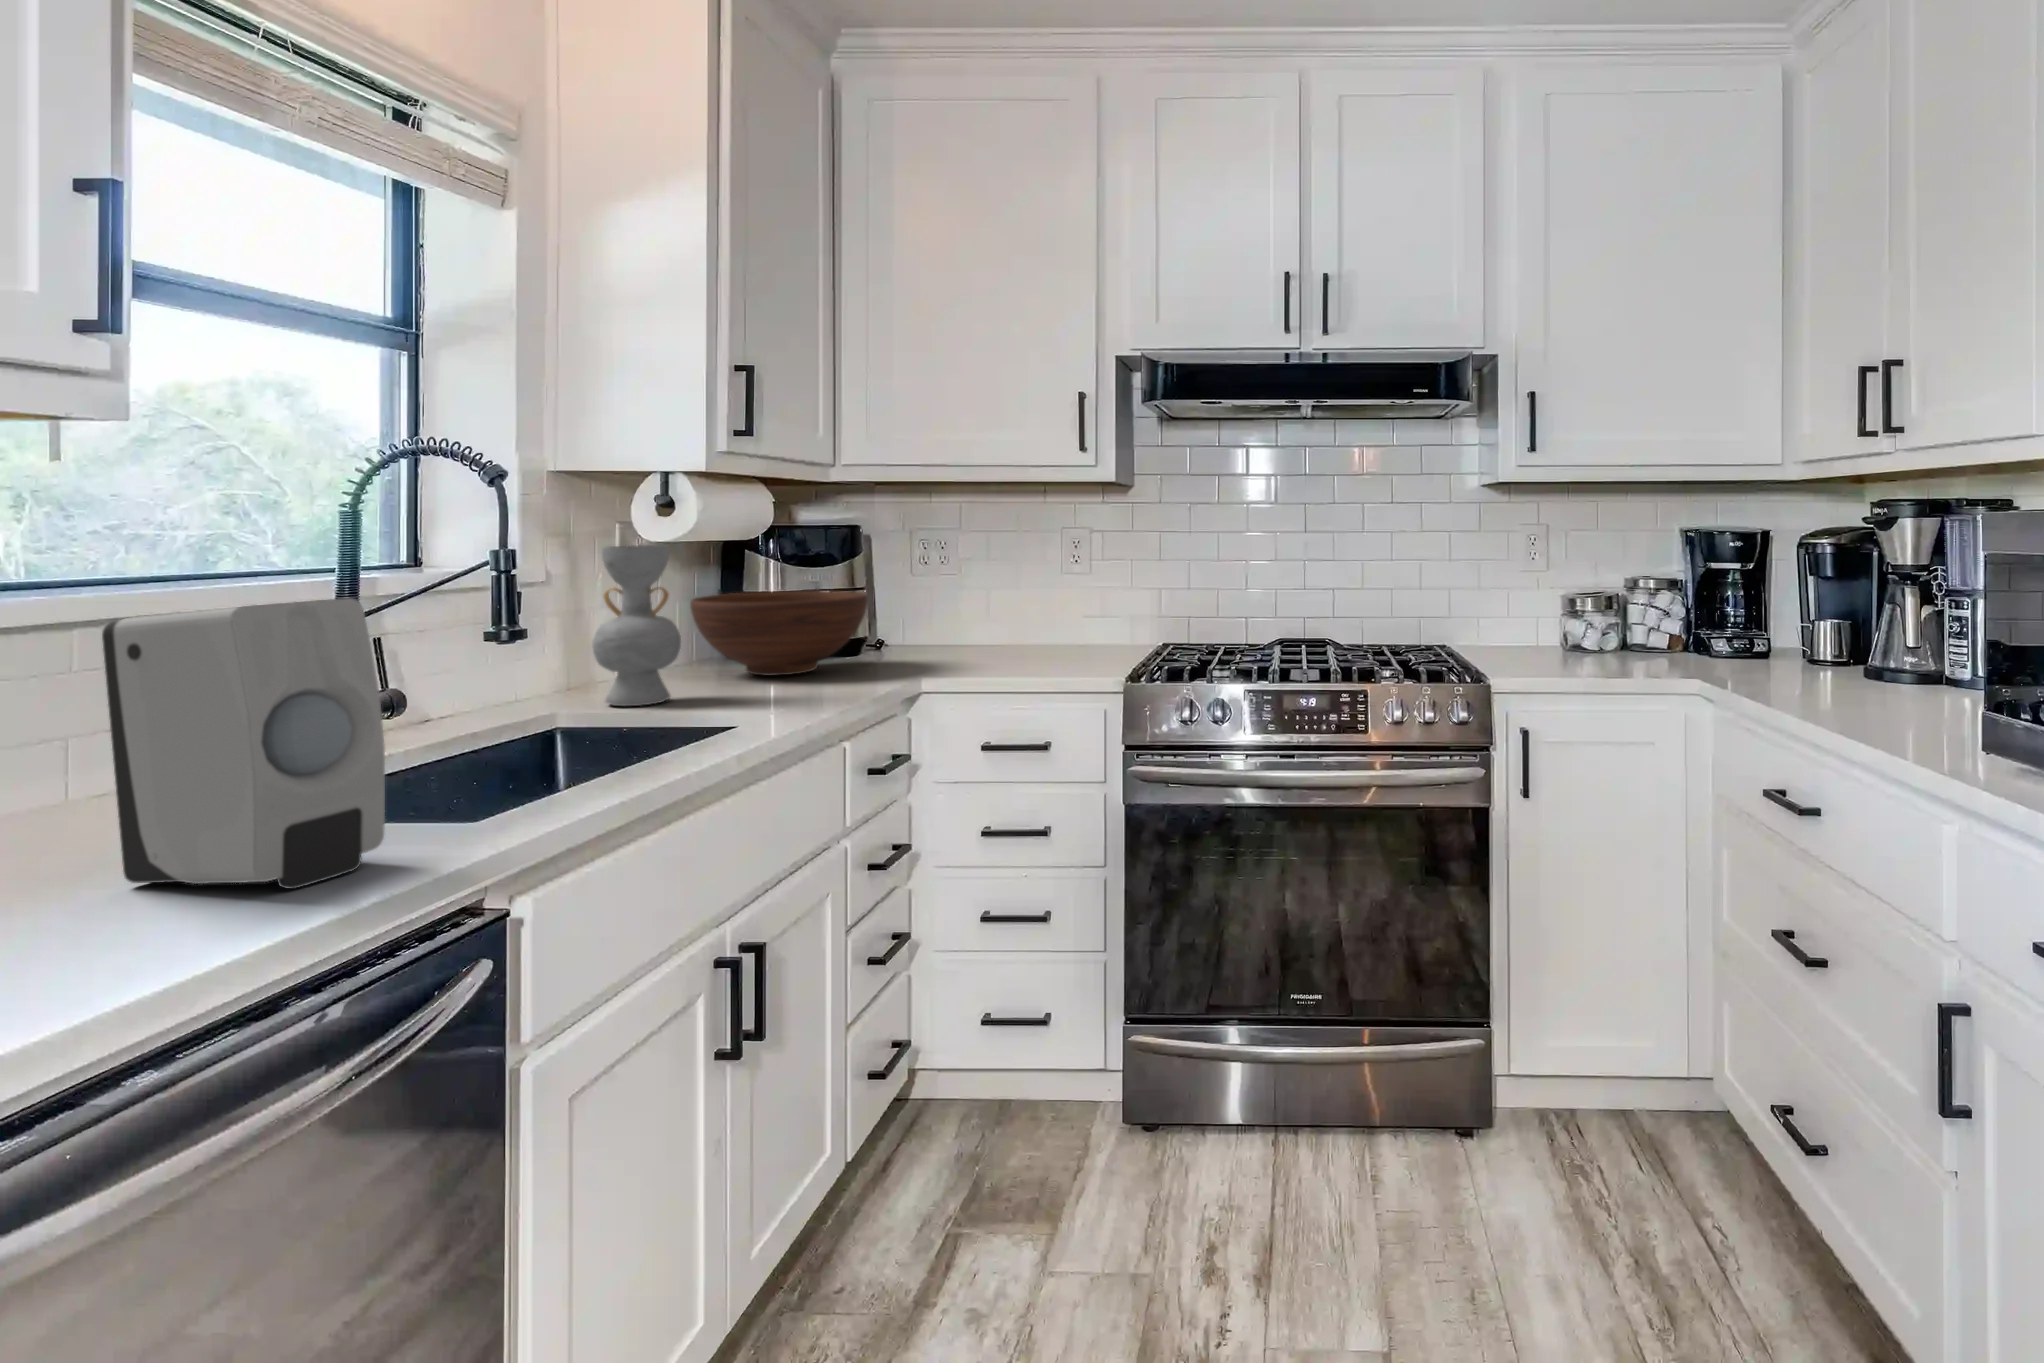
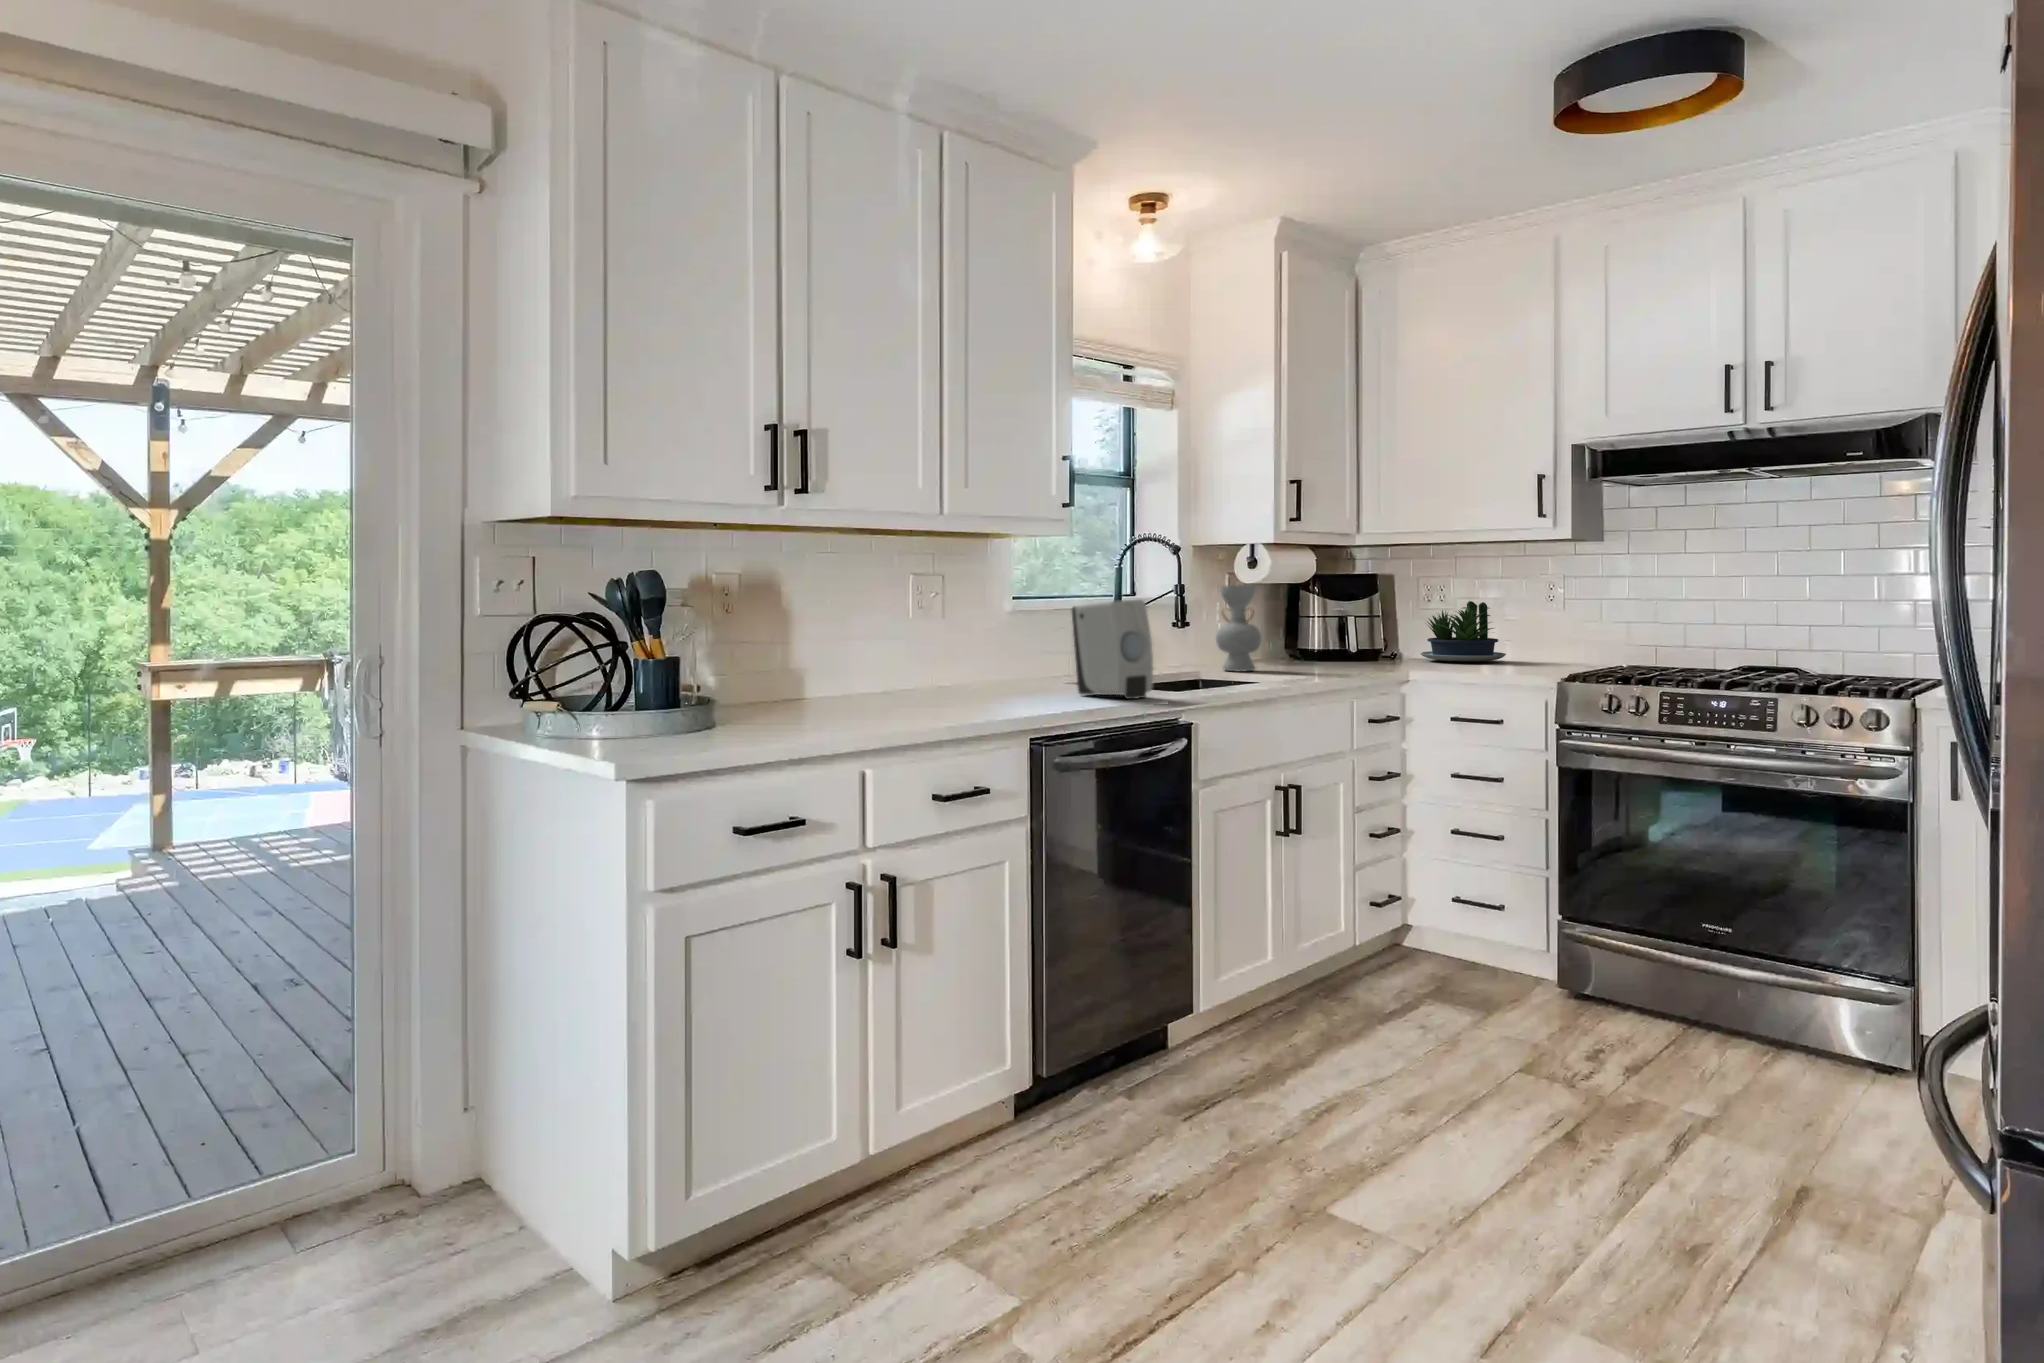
potted plant: none [917,565,1023,651] -> present [1421,601,1506,662]
fruit bowl: present [690,590,868,676] -> none [1267,616,1379,665]

